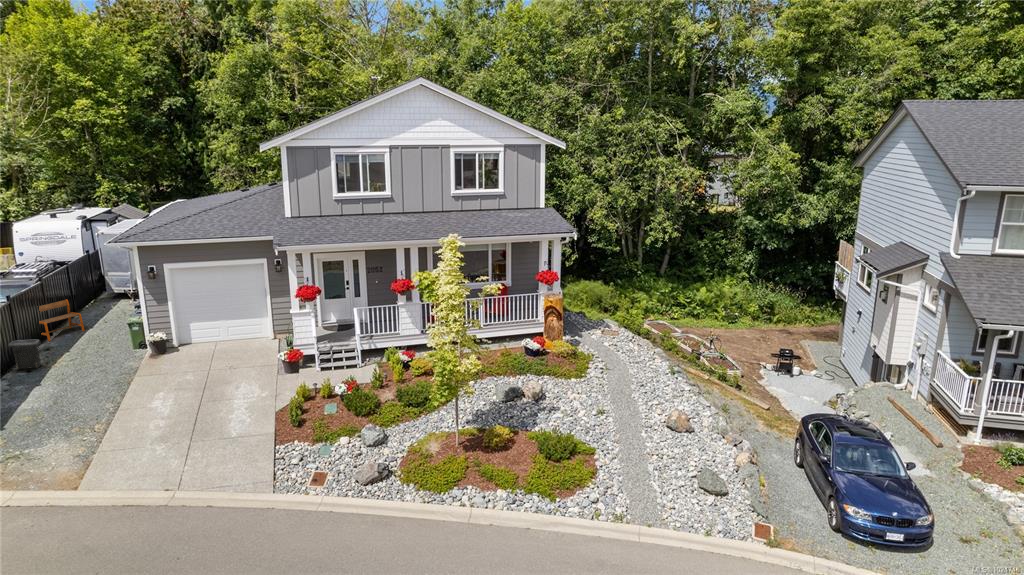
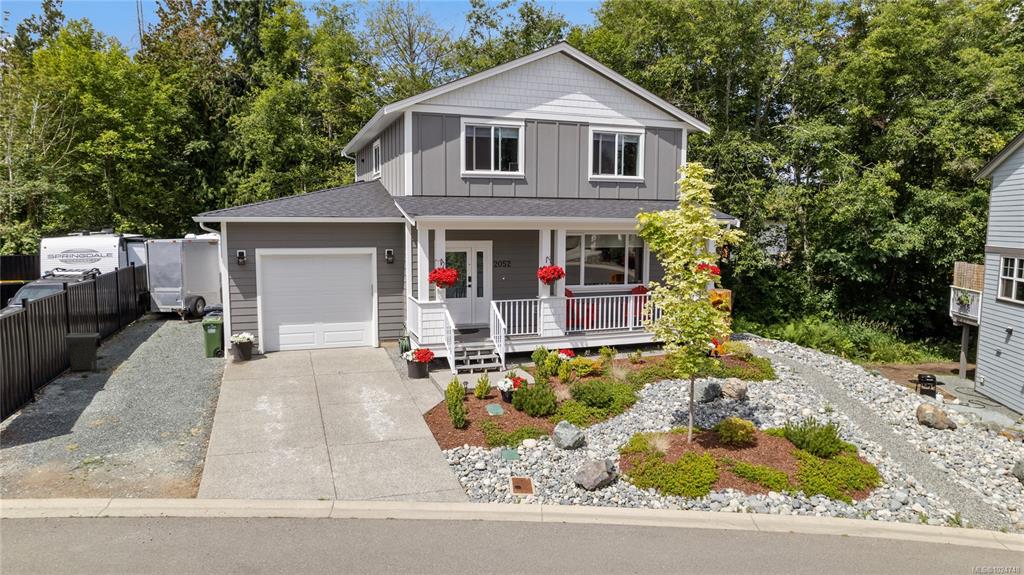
bench: present [39,299,85,341] -> none [79,304,137,350]

